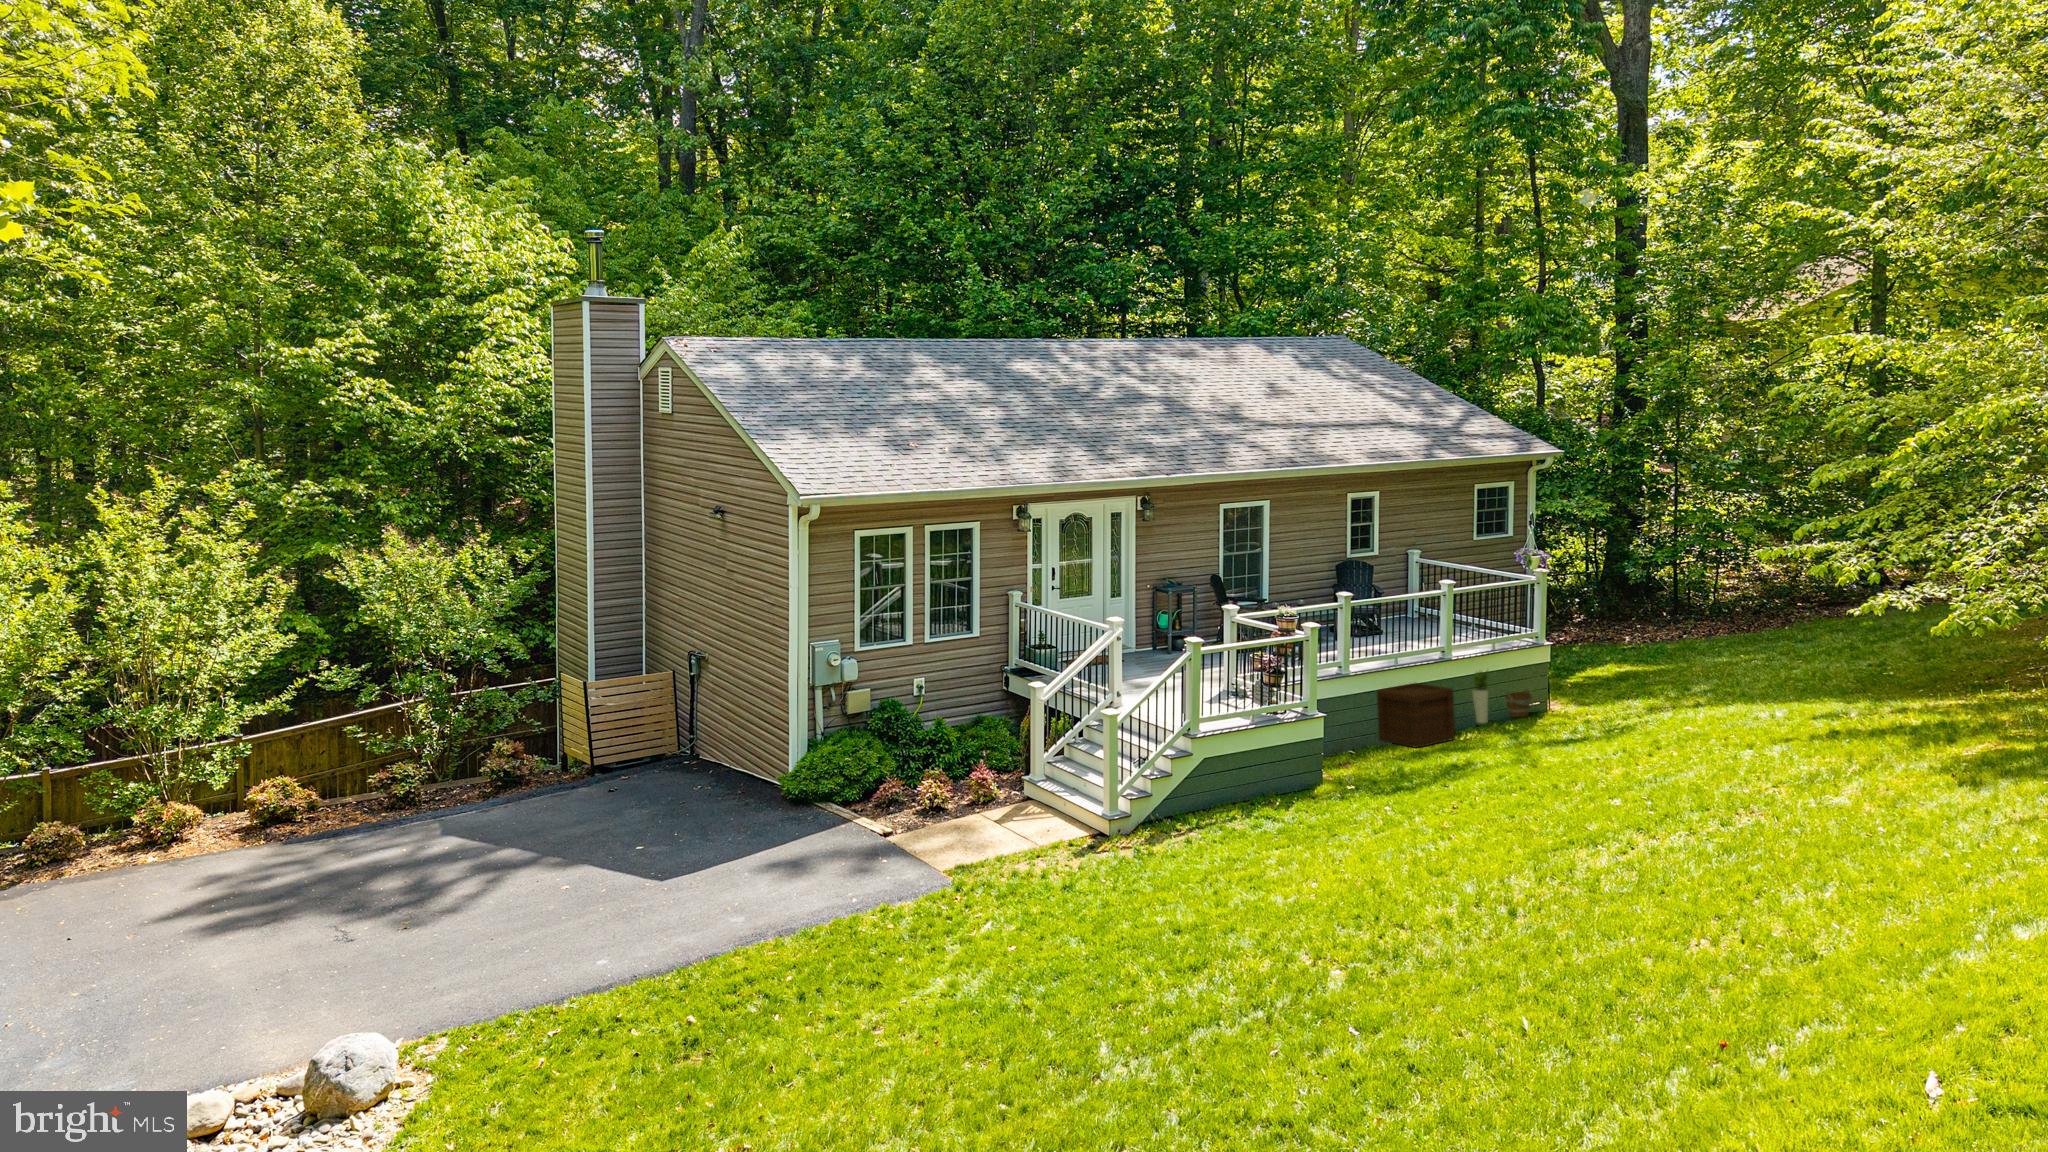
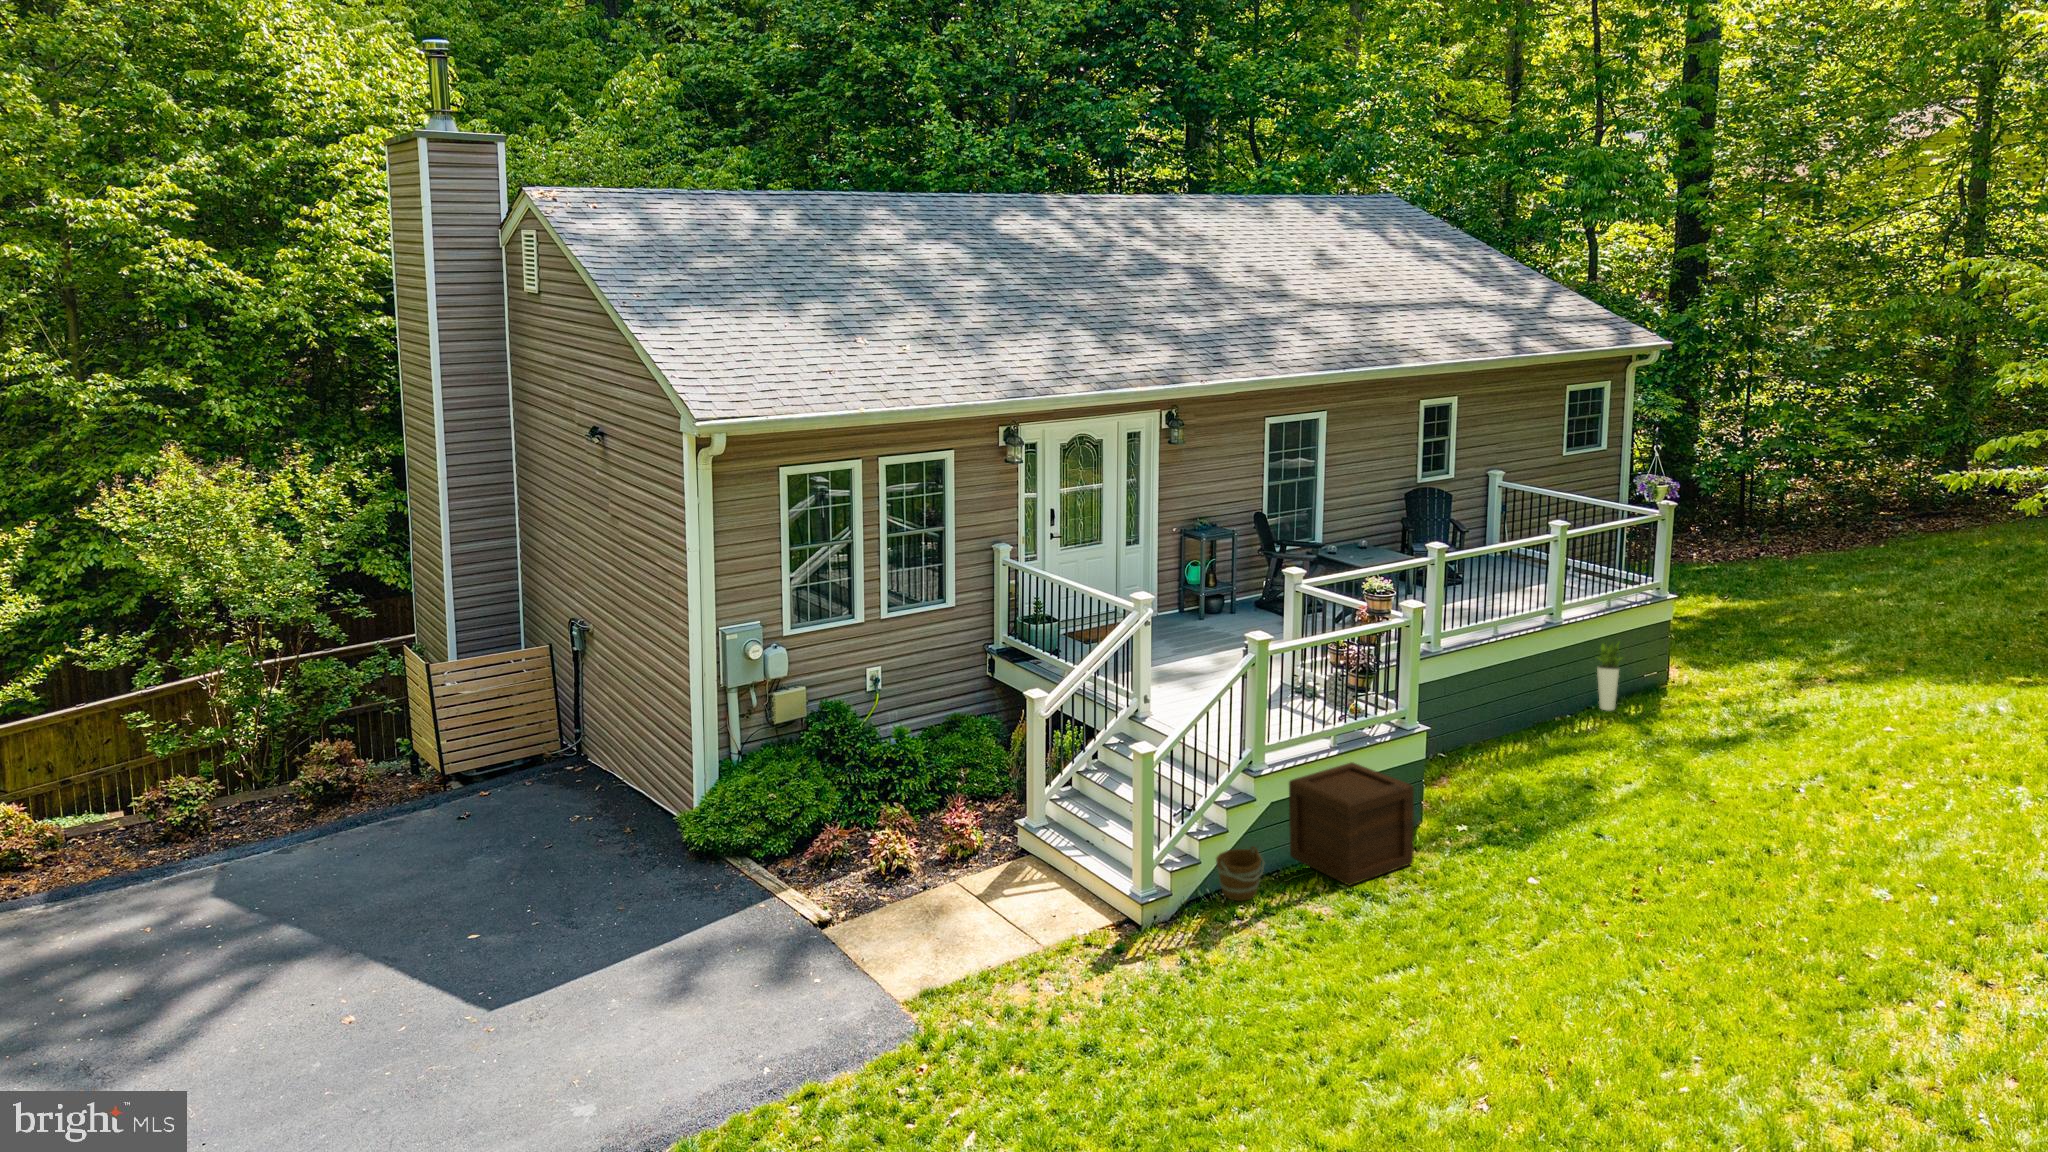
wooden crate: present [1377,683,1455,748] -> present [1289,762,1414,886]
bucket: present [1505,690,1533,717] -> present [1216,846,1264,901]

